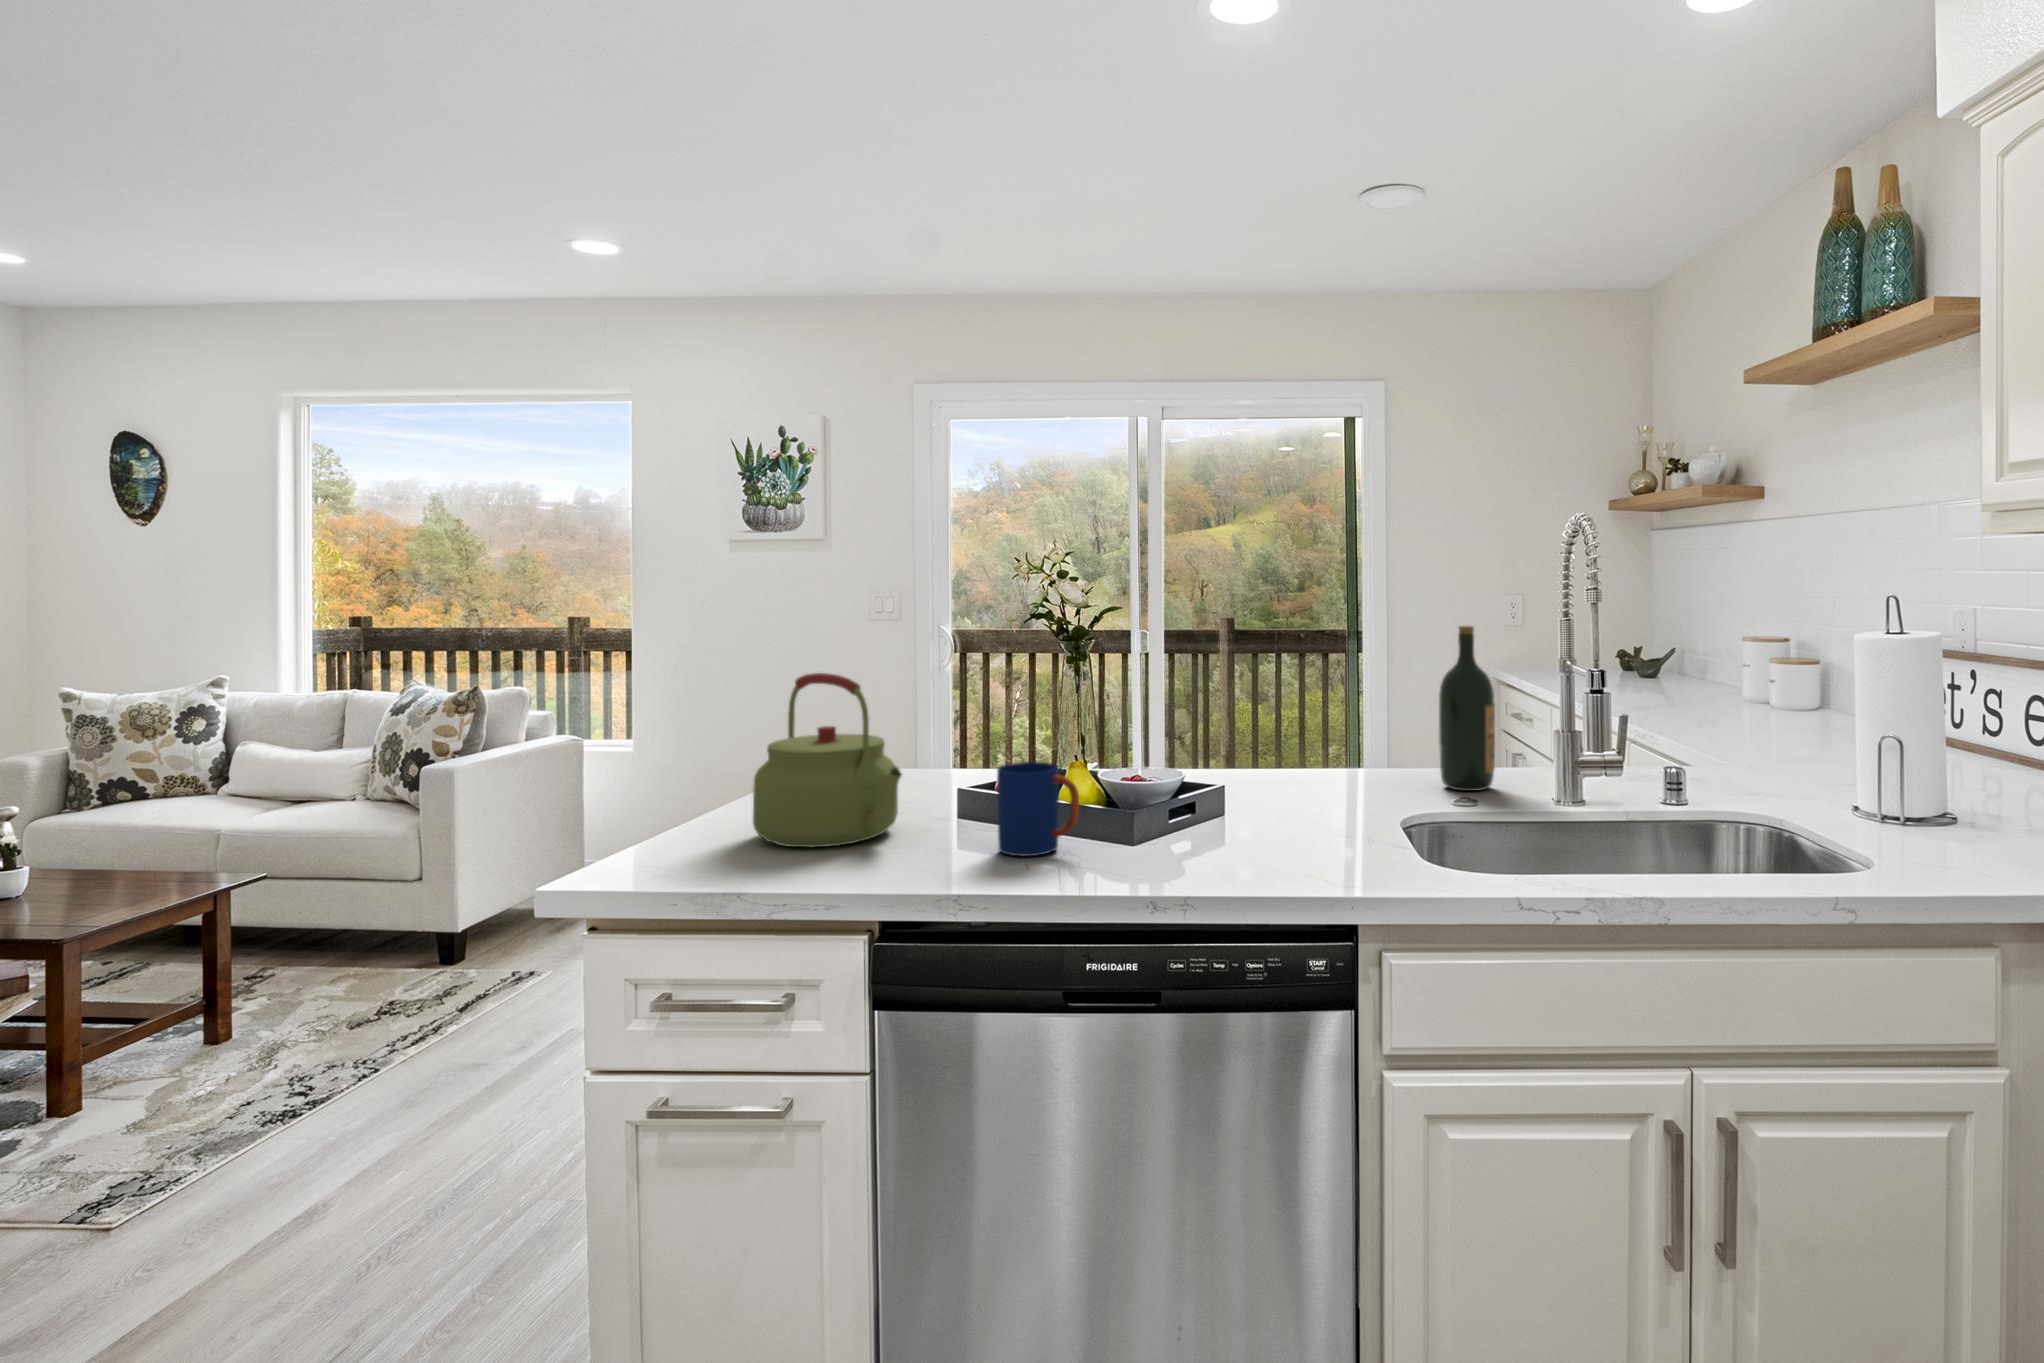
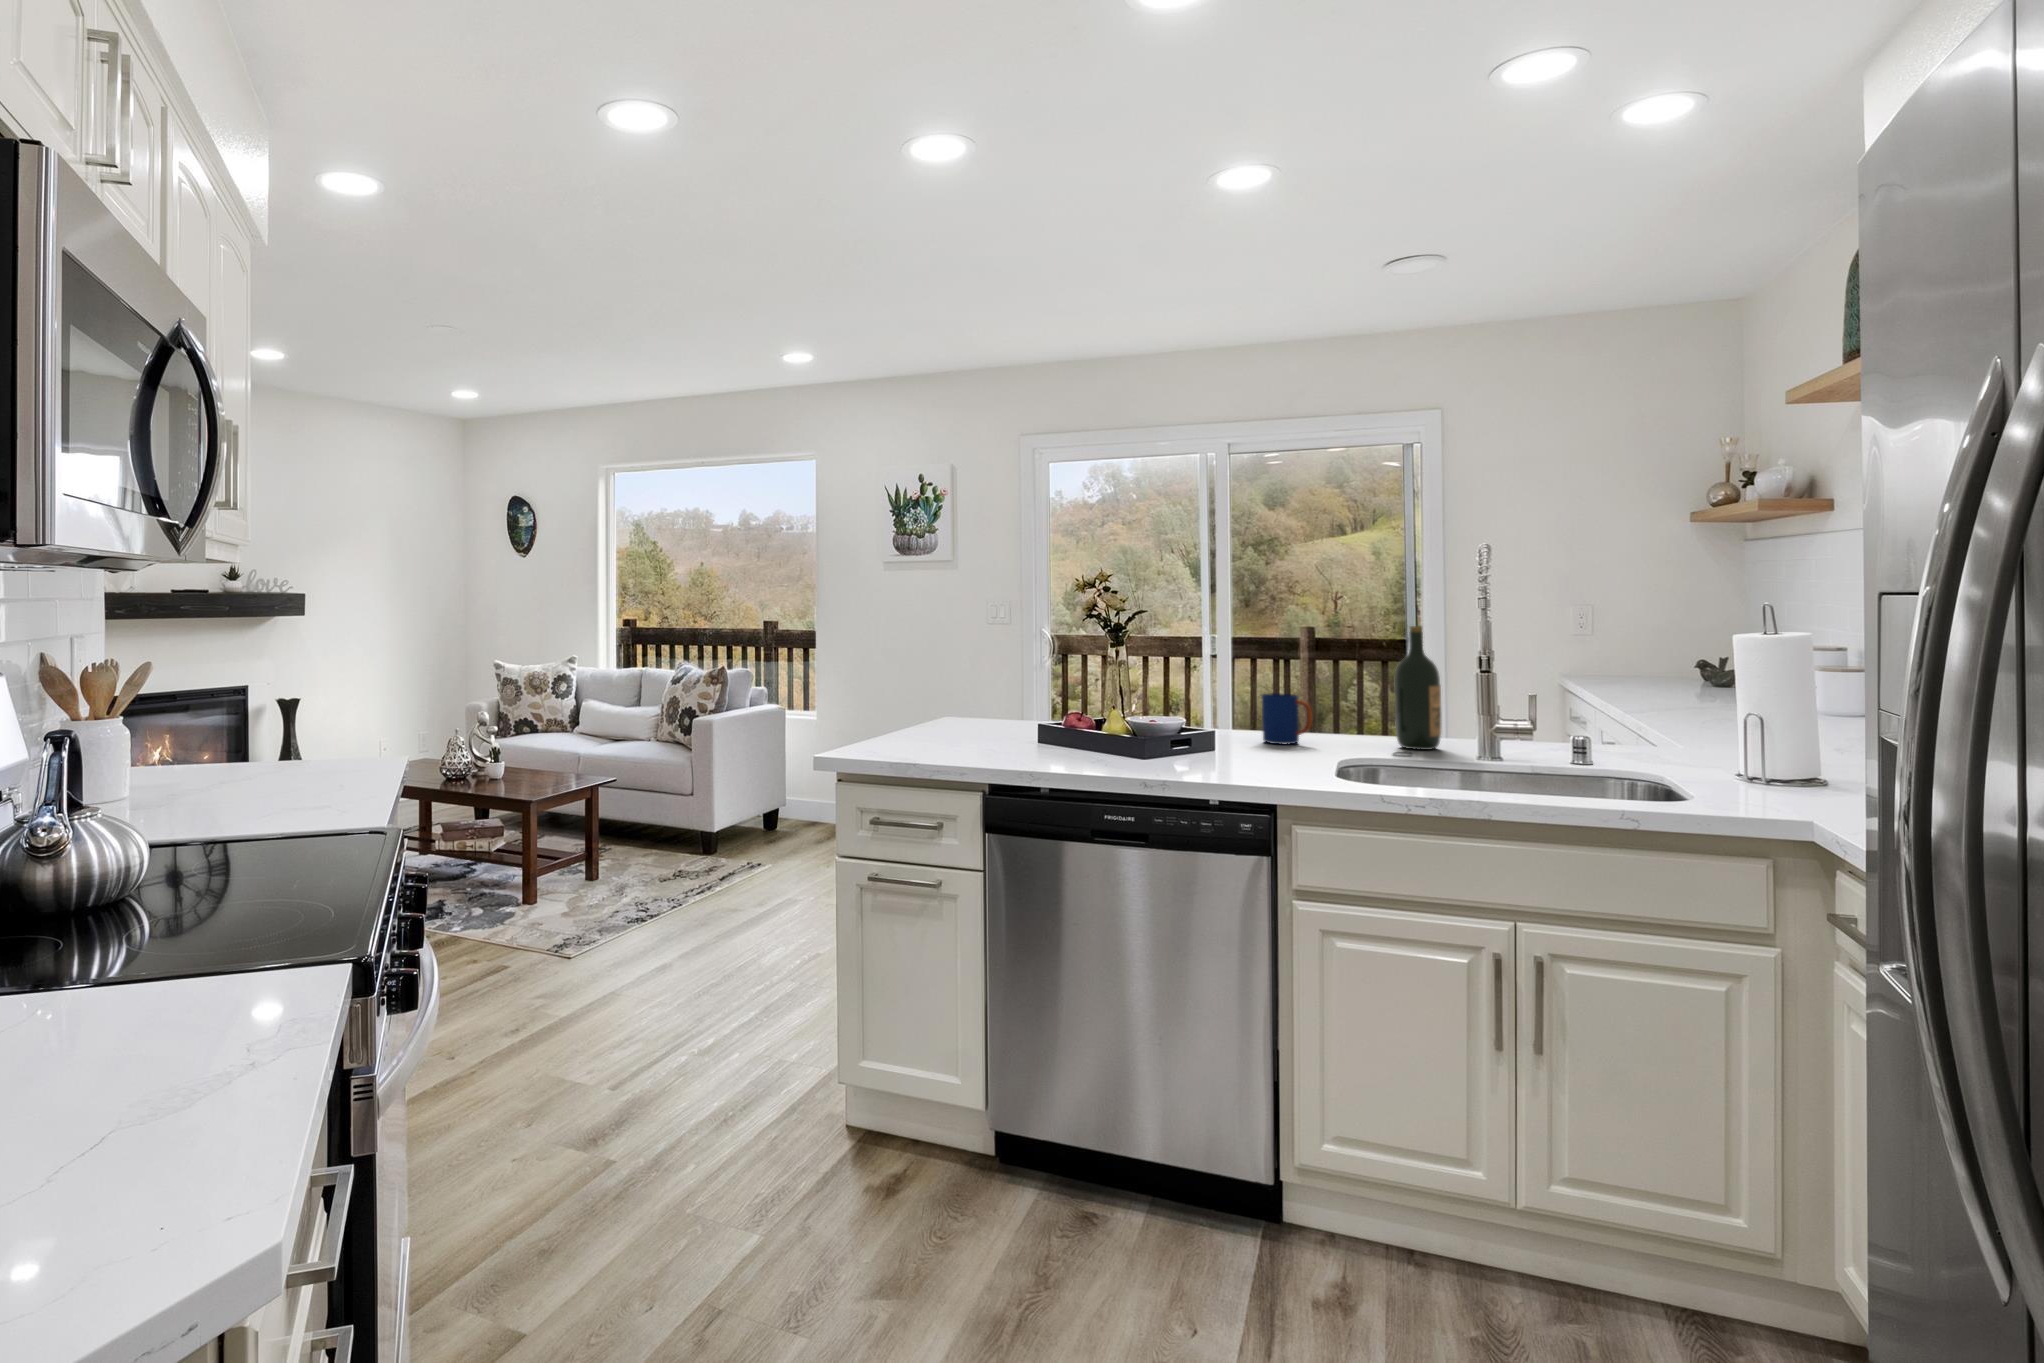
kettle: present [753,673,902,848] -> none [915,646,1001,749]
mug: present [997,762,1079,856] -> present [1262,693,1312,744]

